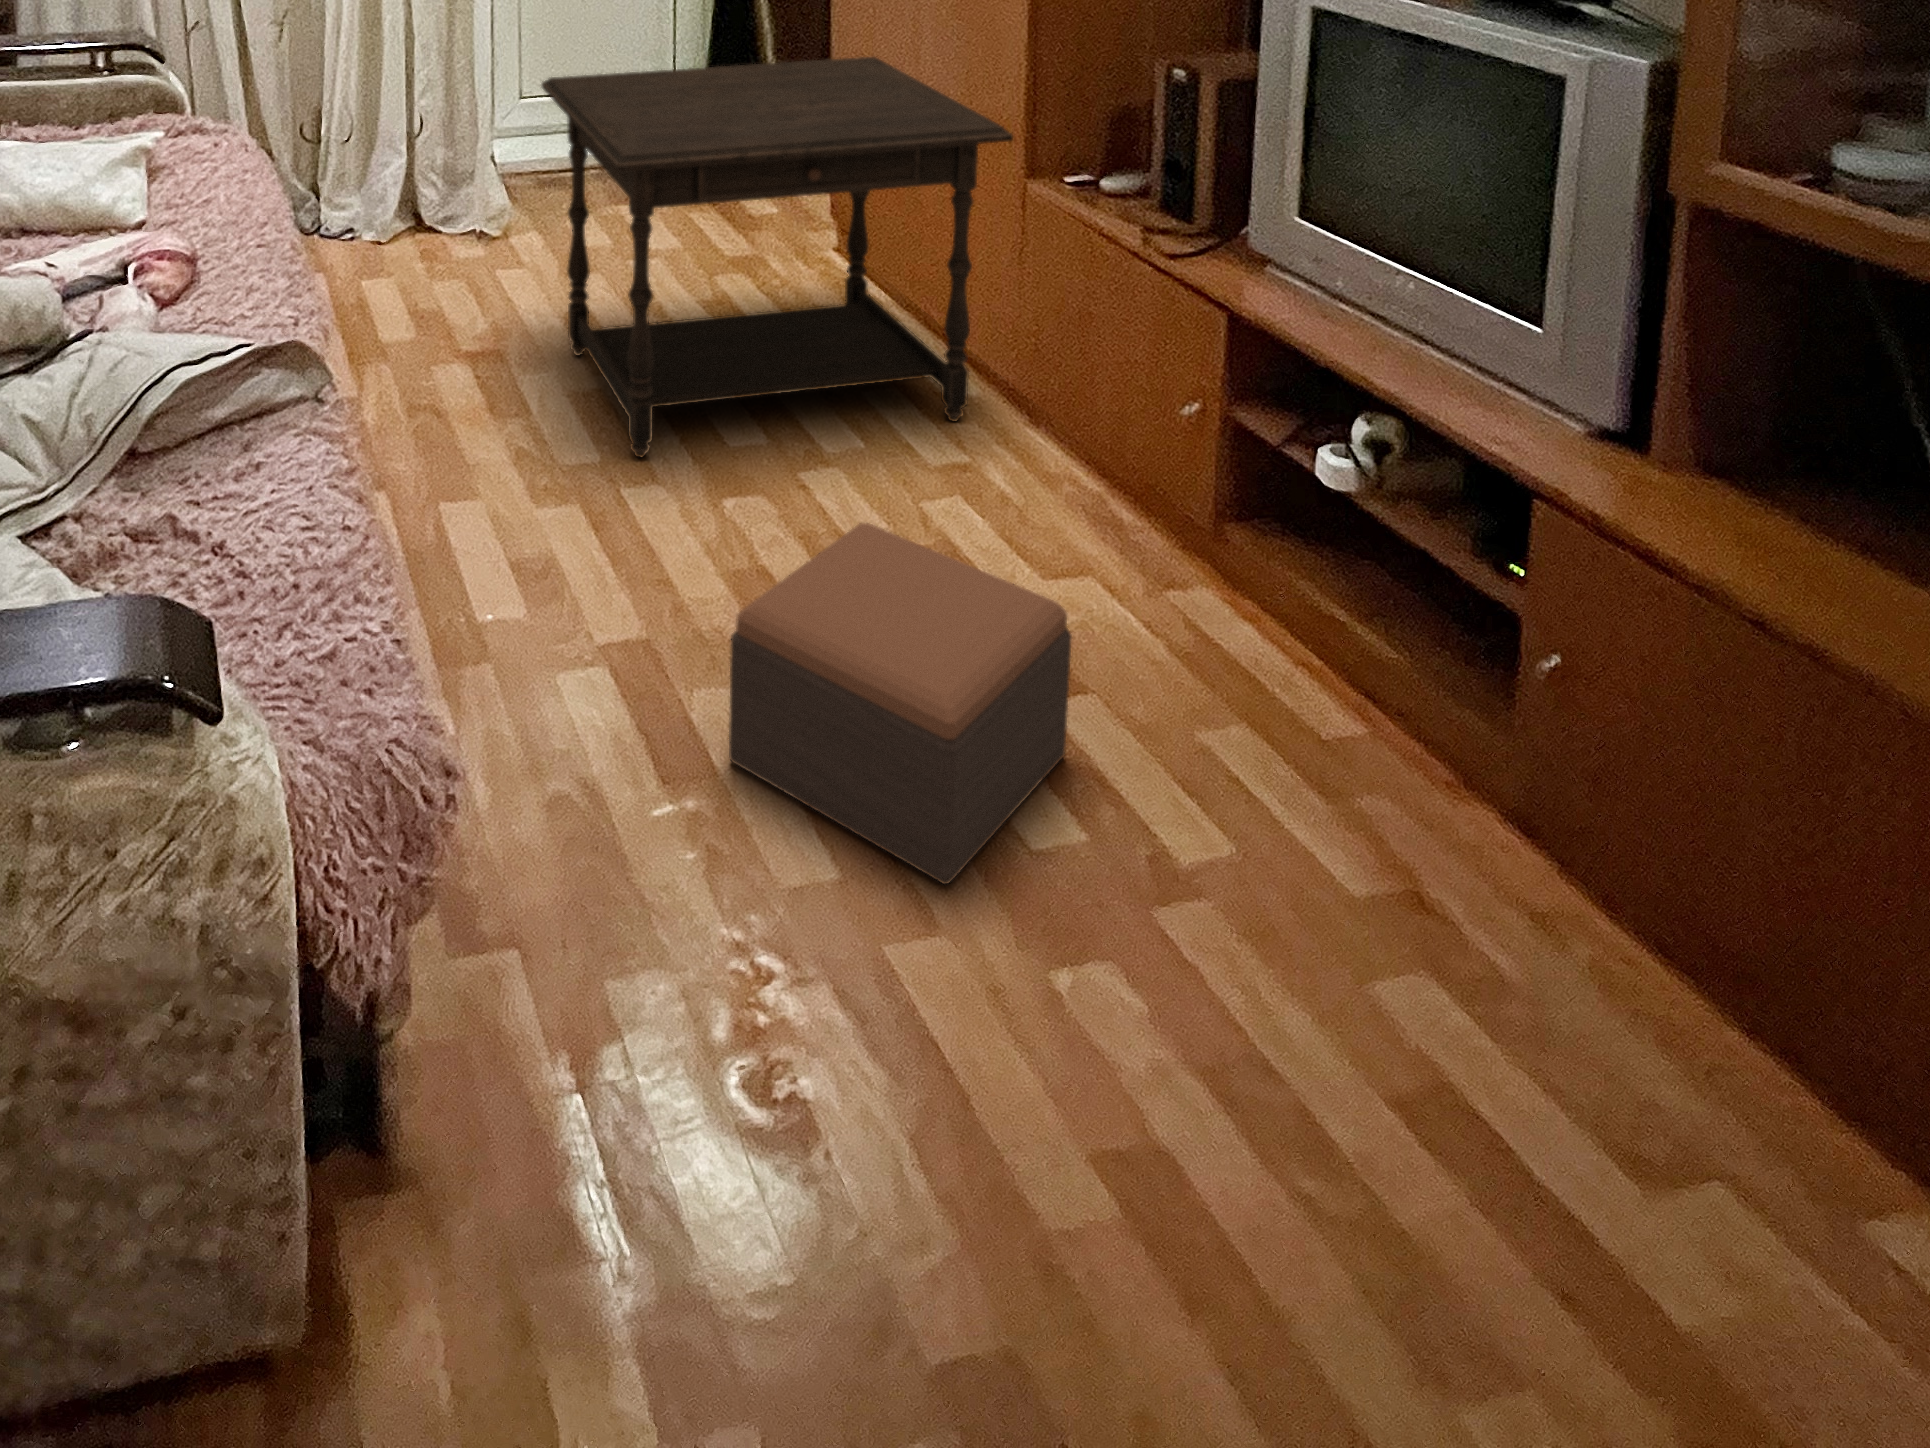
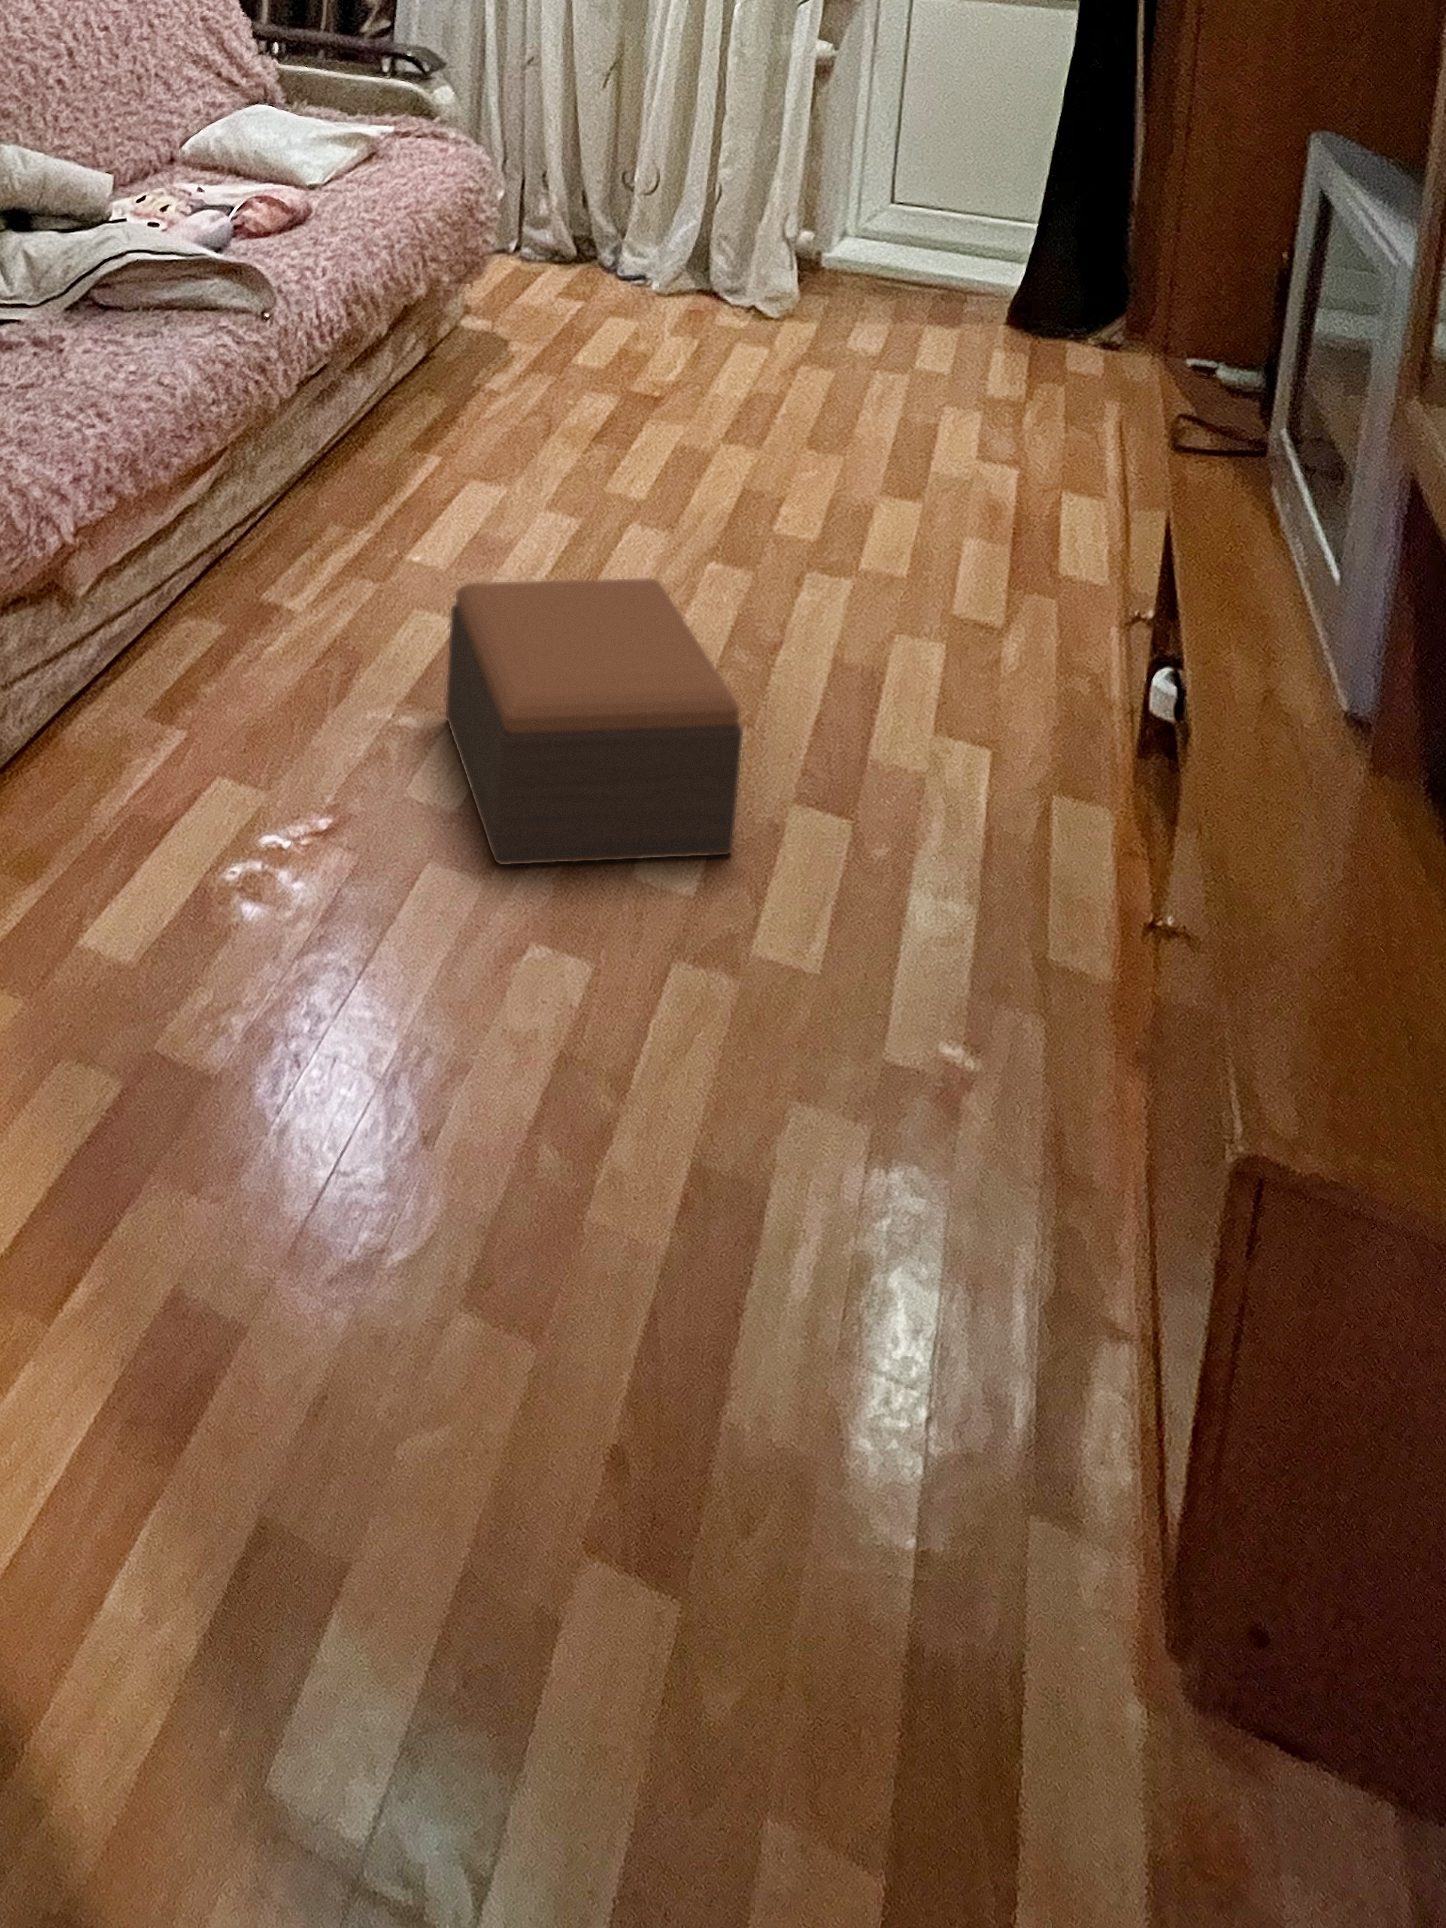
side table: present [542,57,1013,457] -> none [648,150,1115,606]

